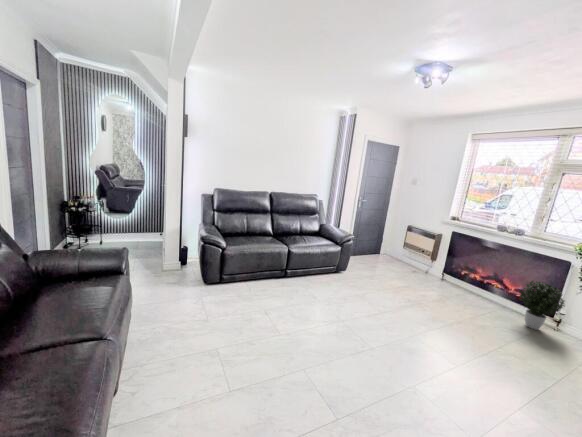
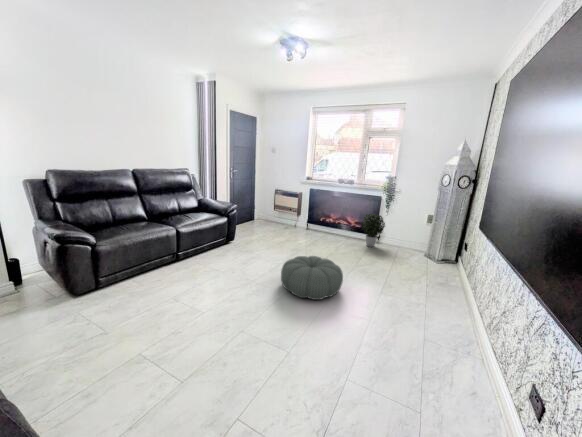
pouf: none [367,308,450,372] -> present [281,256,343,300]

